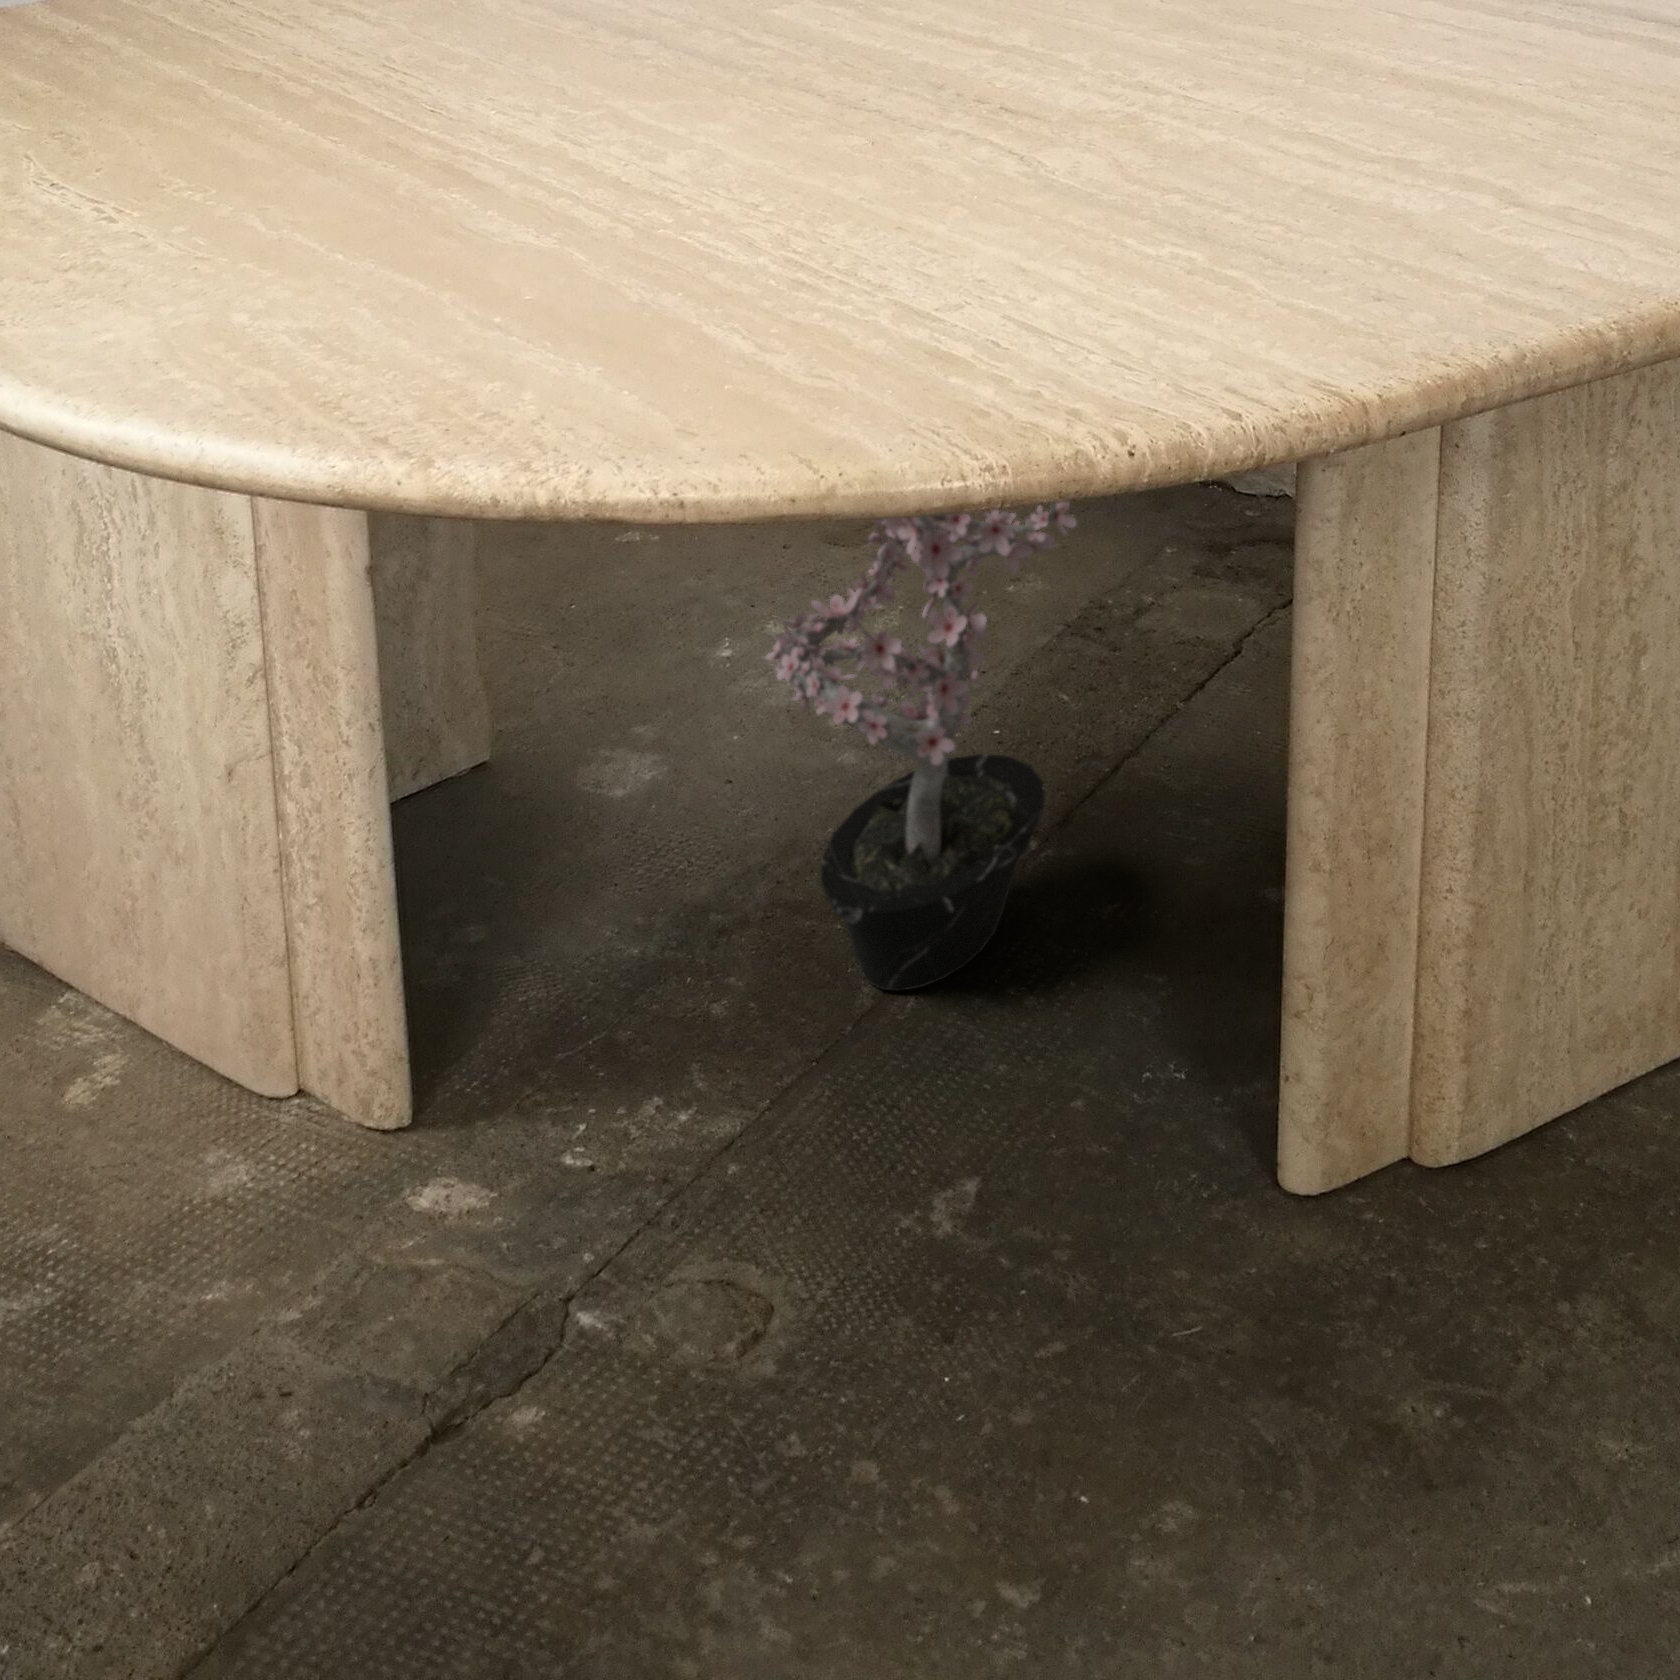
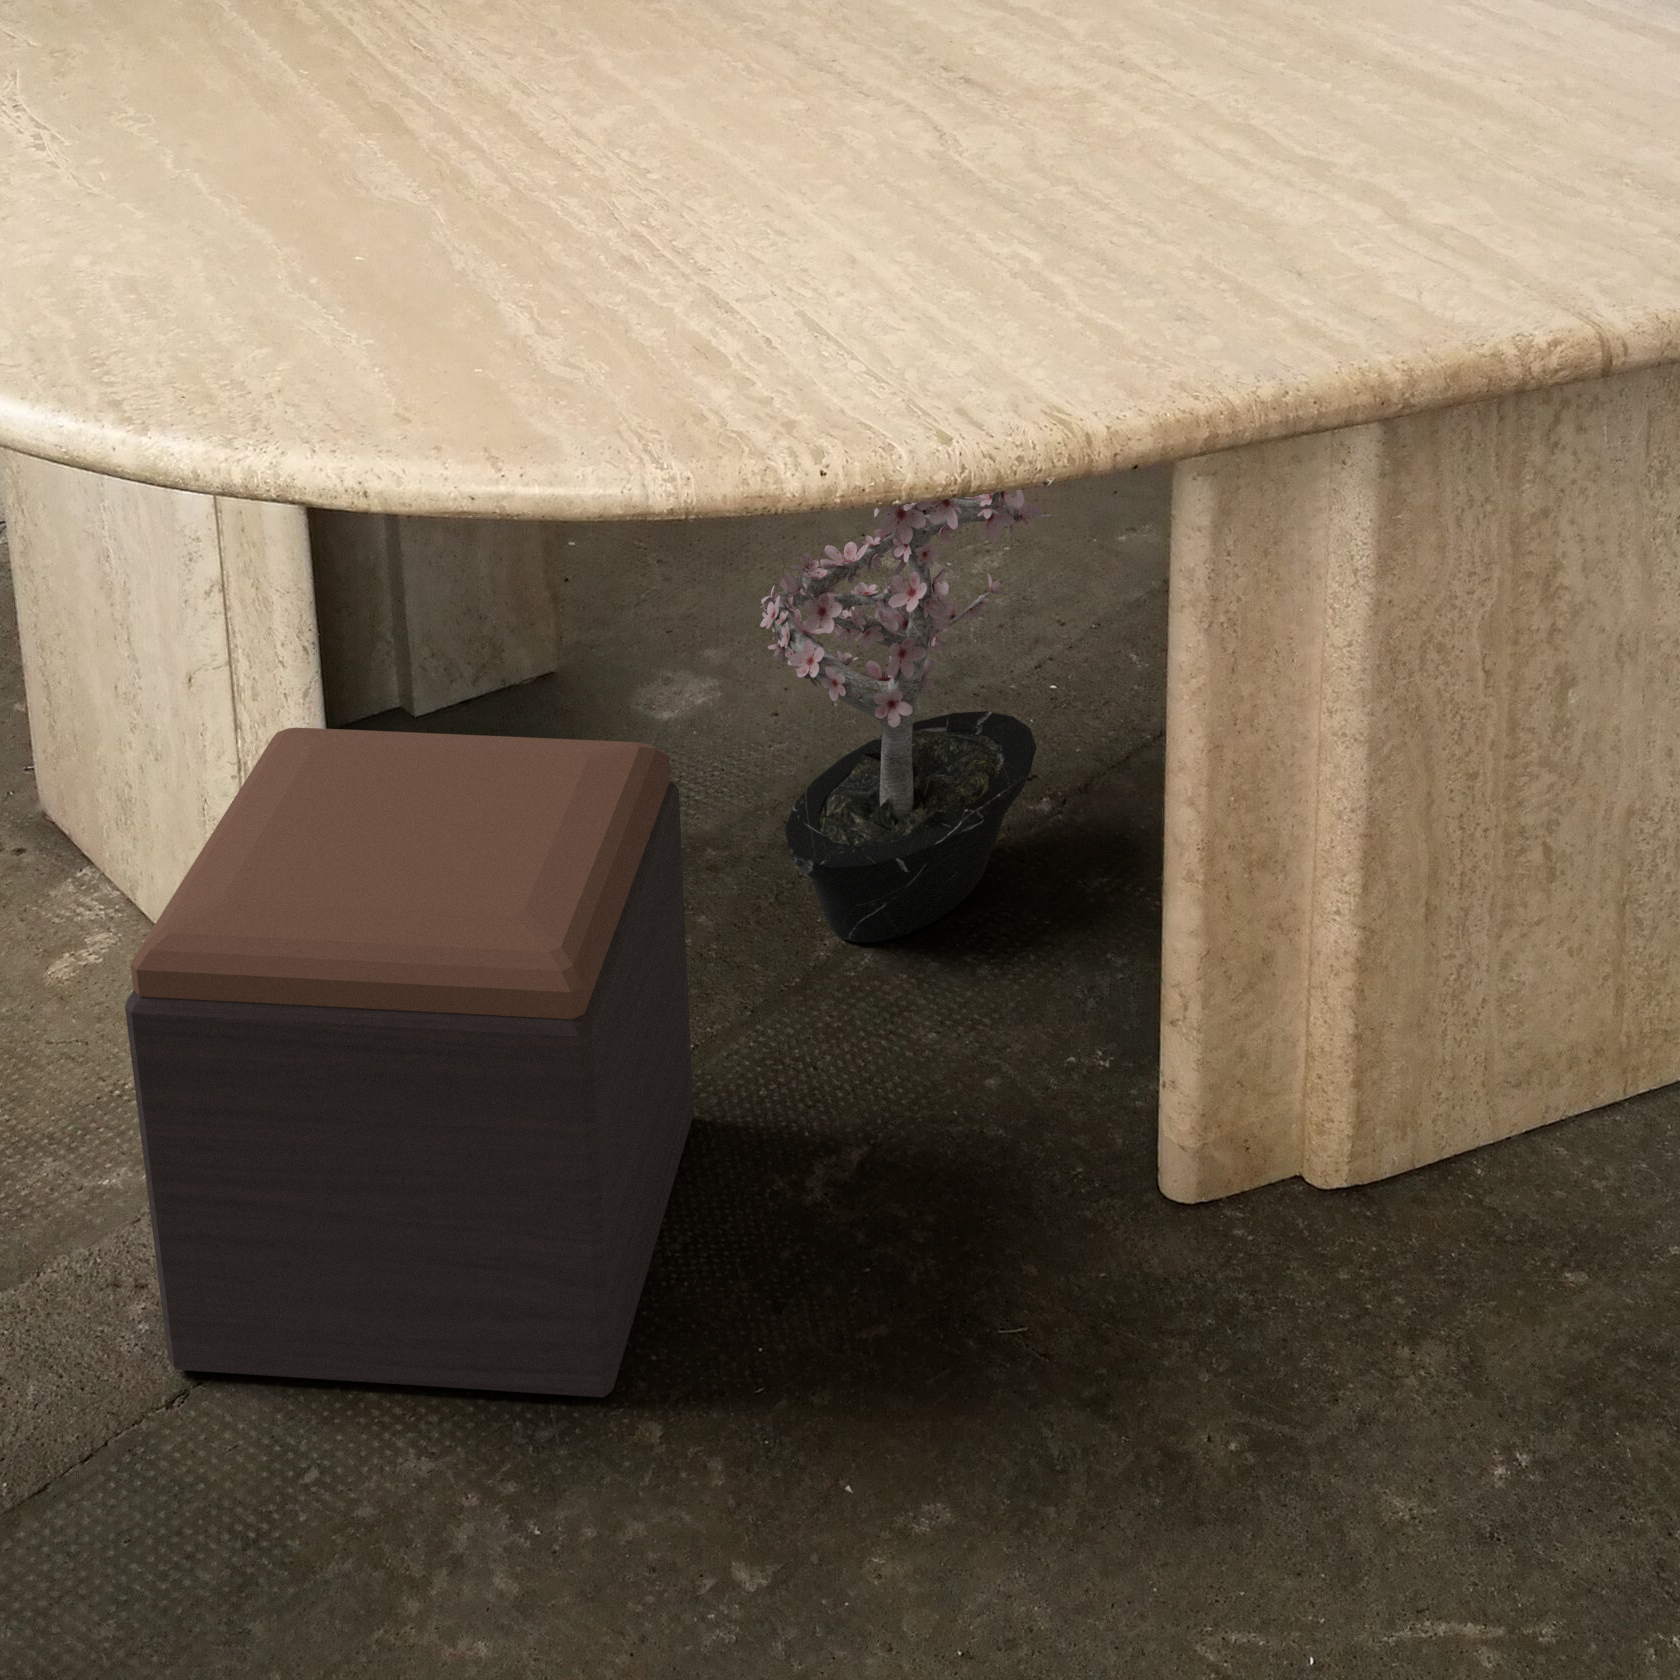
footstool: none [315,783,817,1472] -> present [125,727,694,1397]

